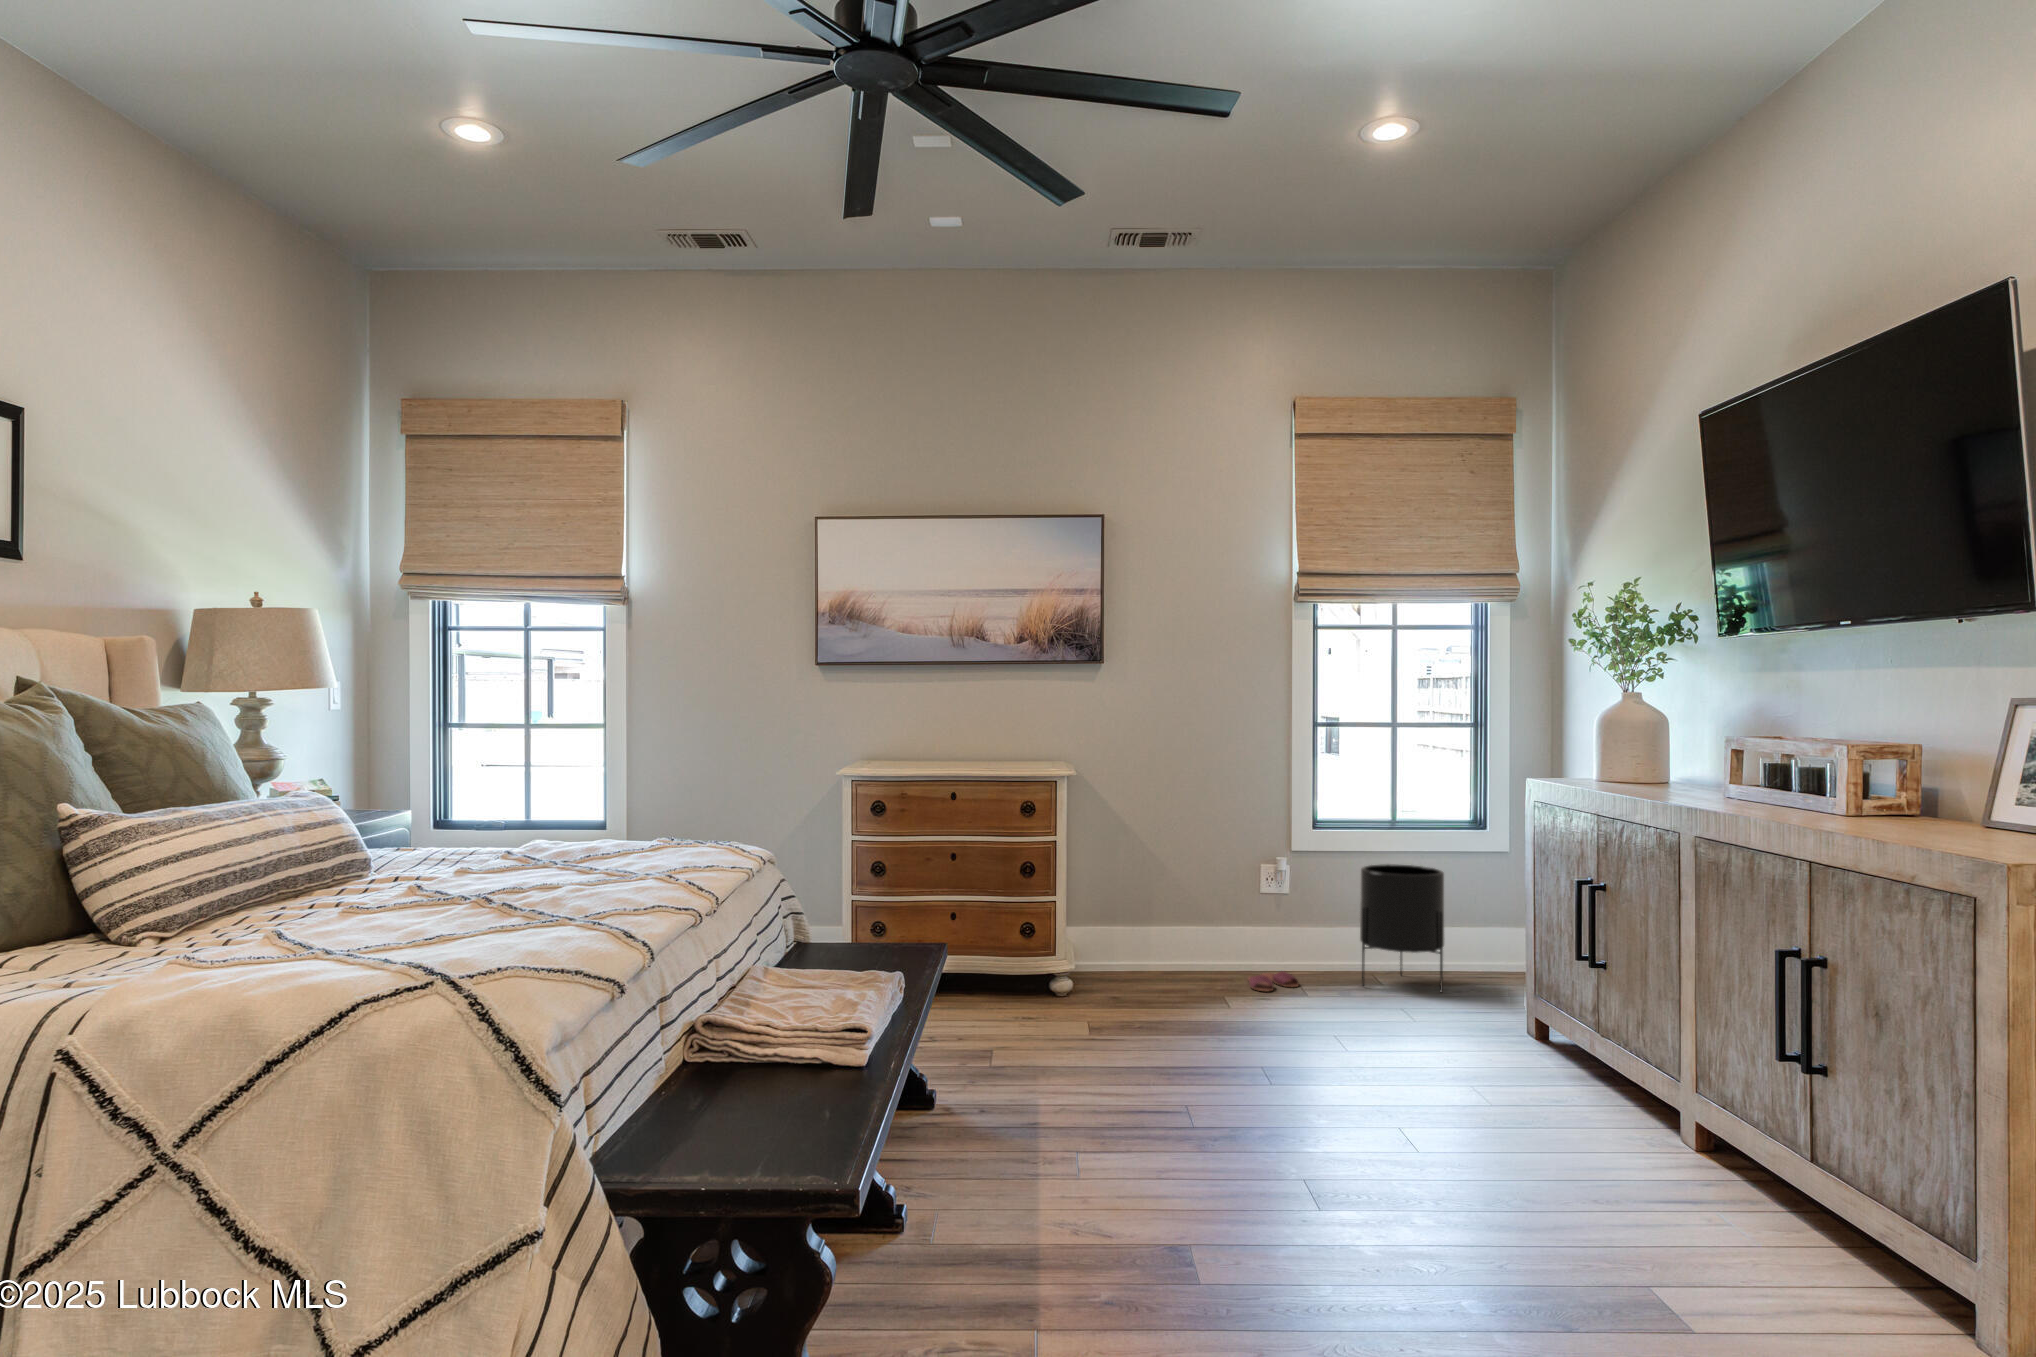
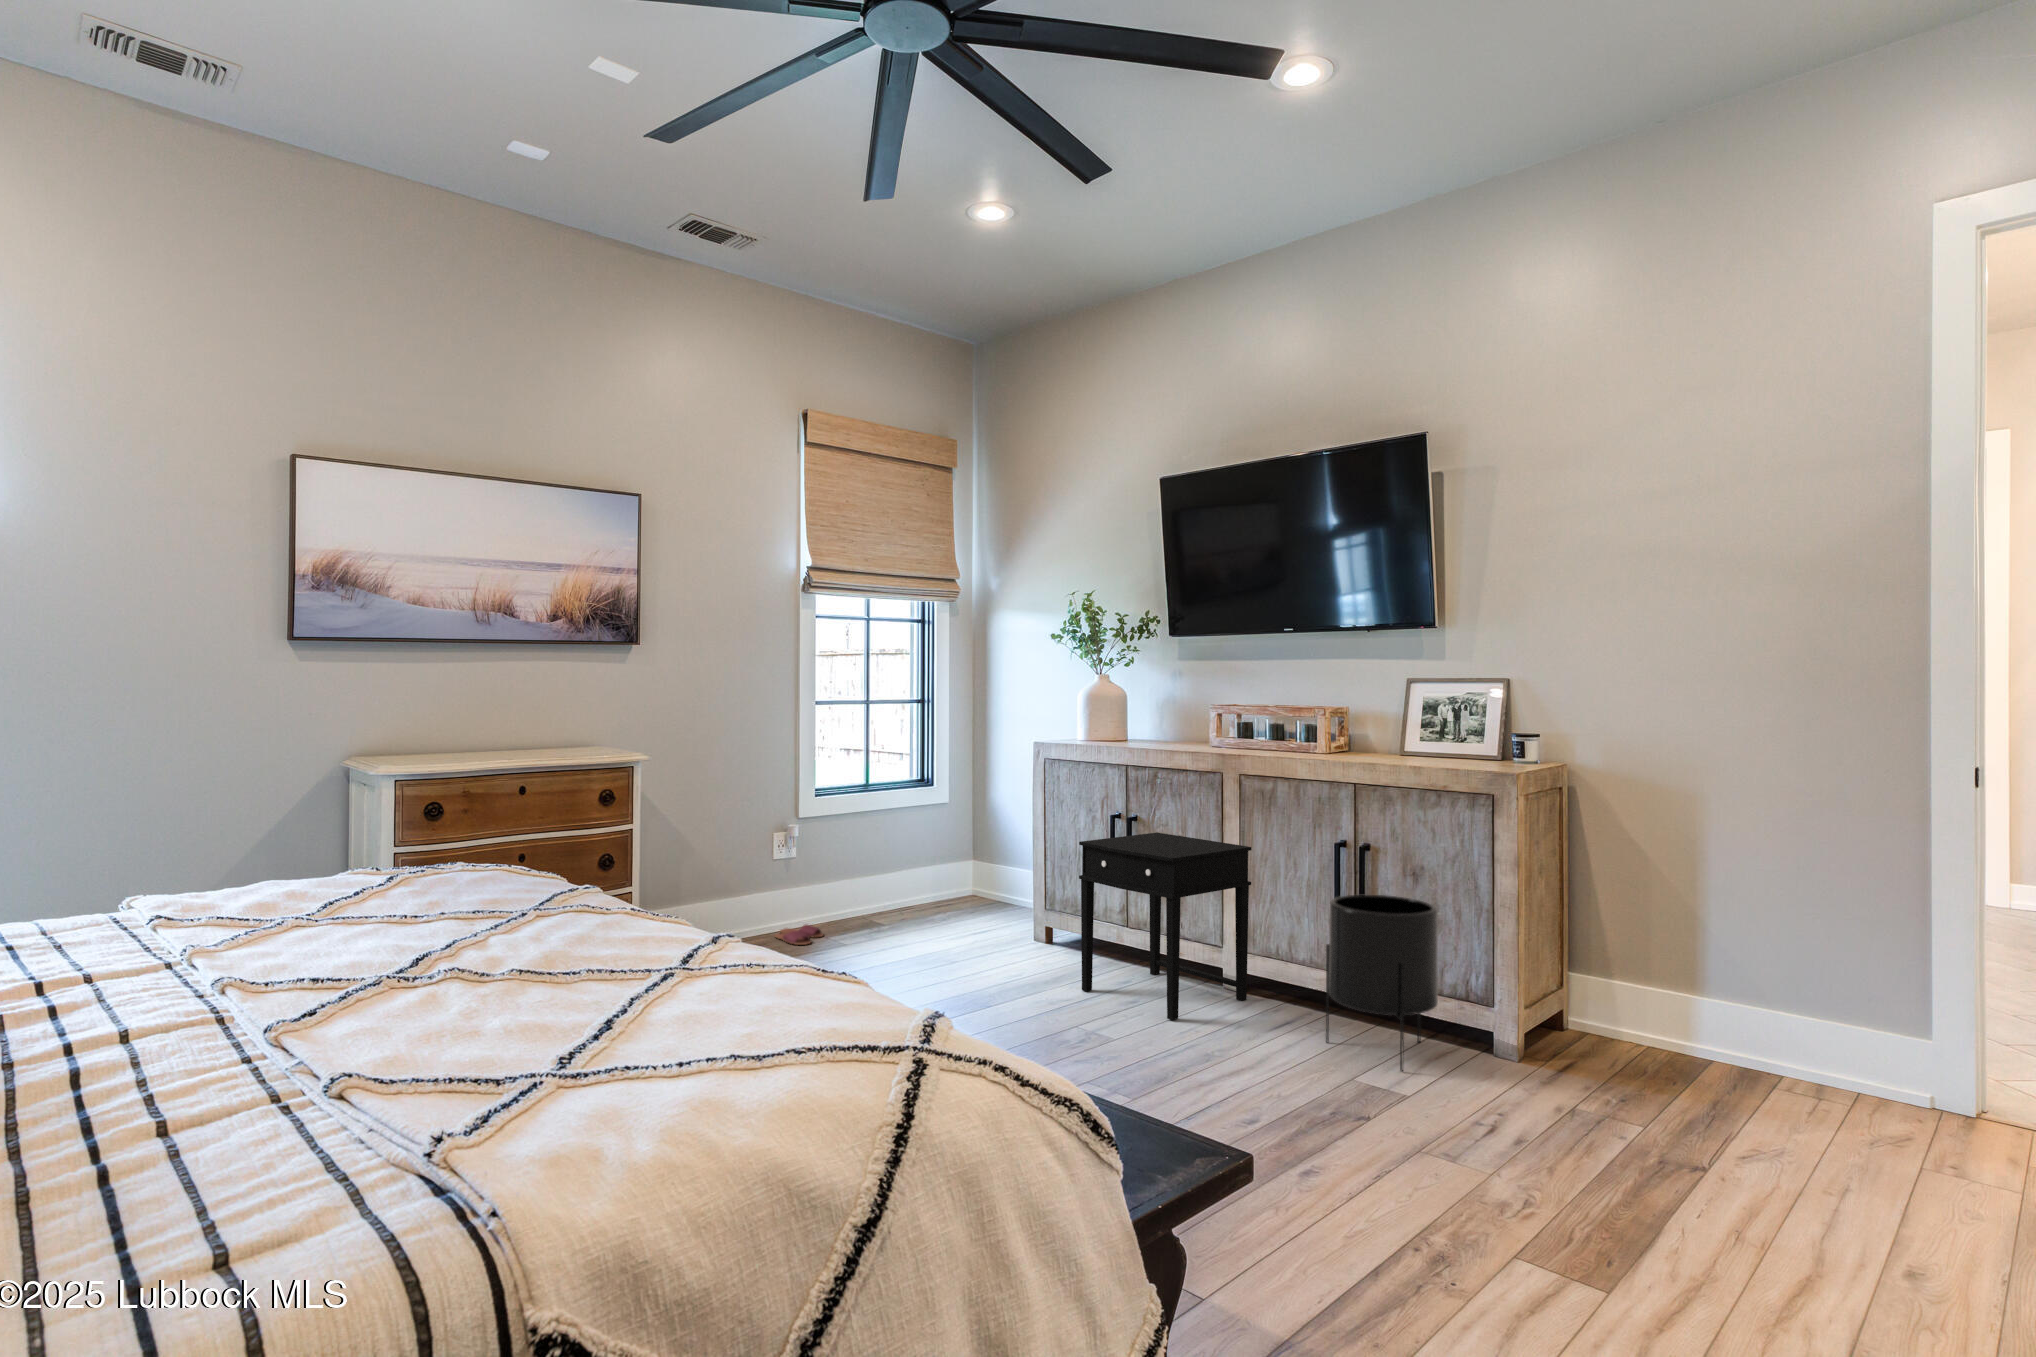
planter: present [1360,864,1444,991] -> present [1326,895,1438,1071]
side table: none [1473,907,1695,1163] -> present [1079,832,1251,1020]

